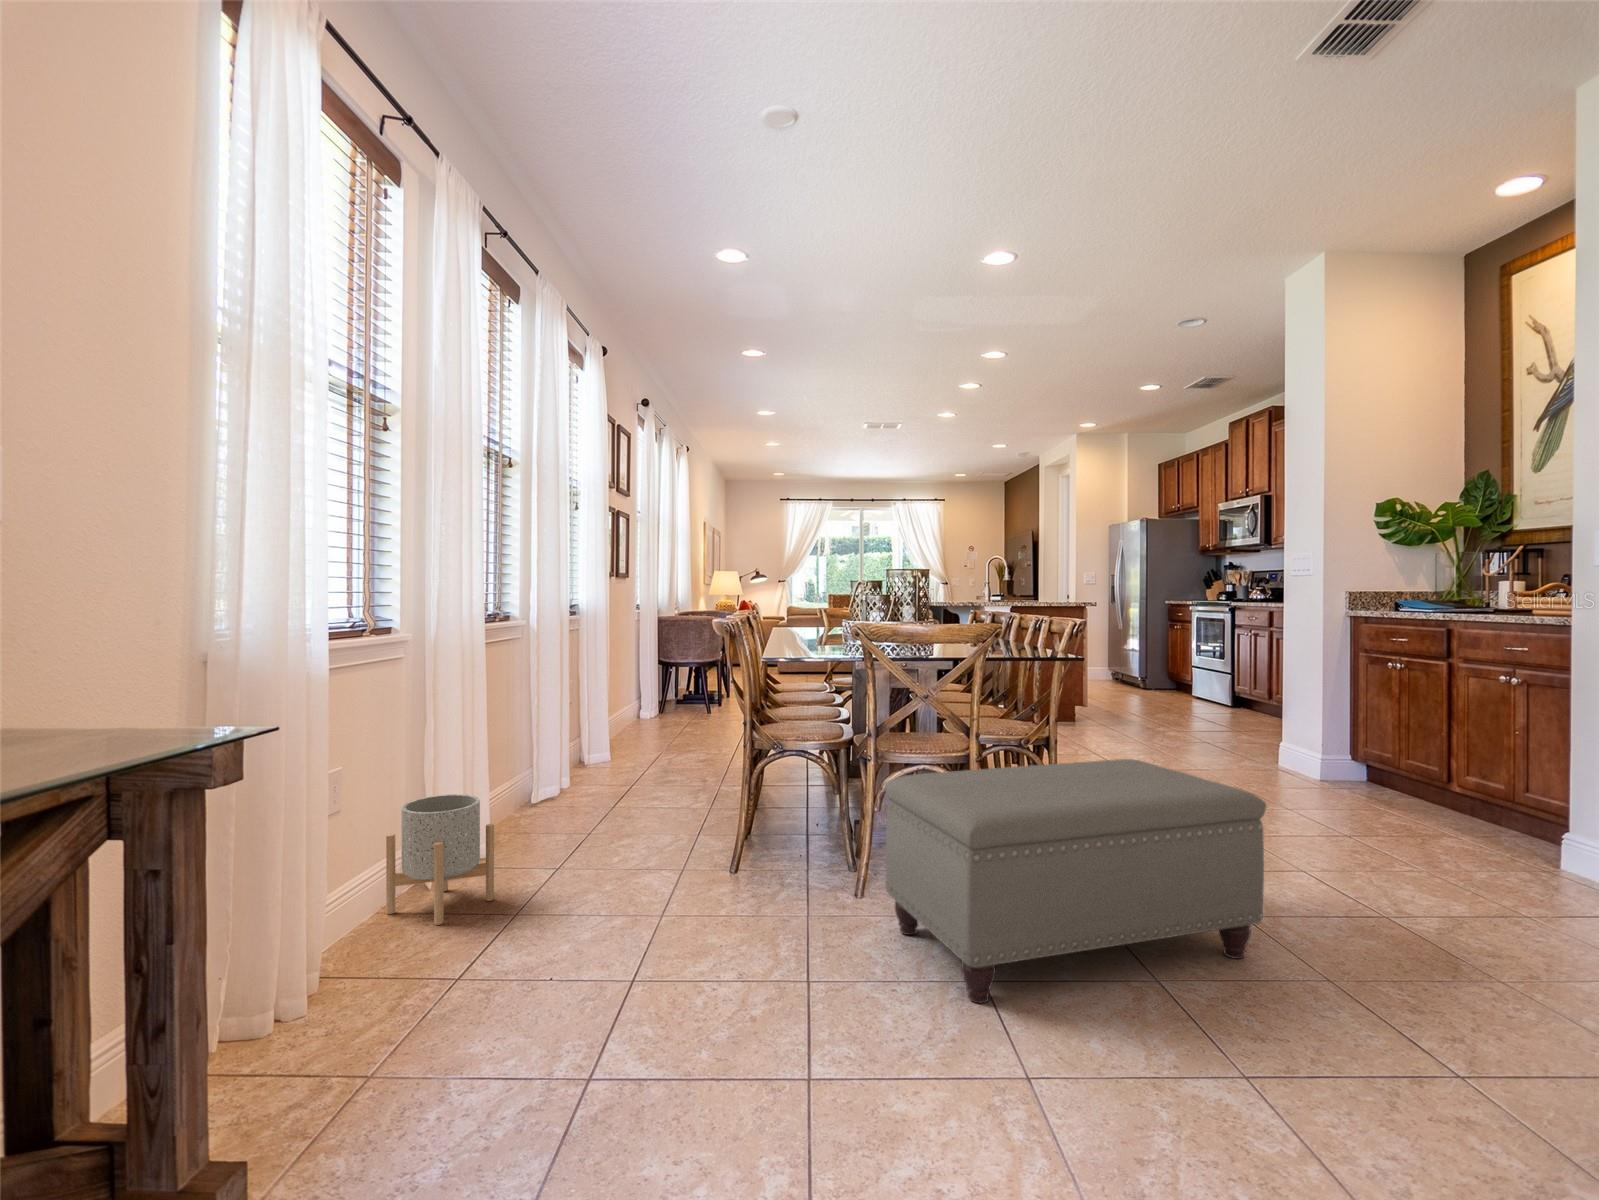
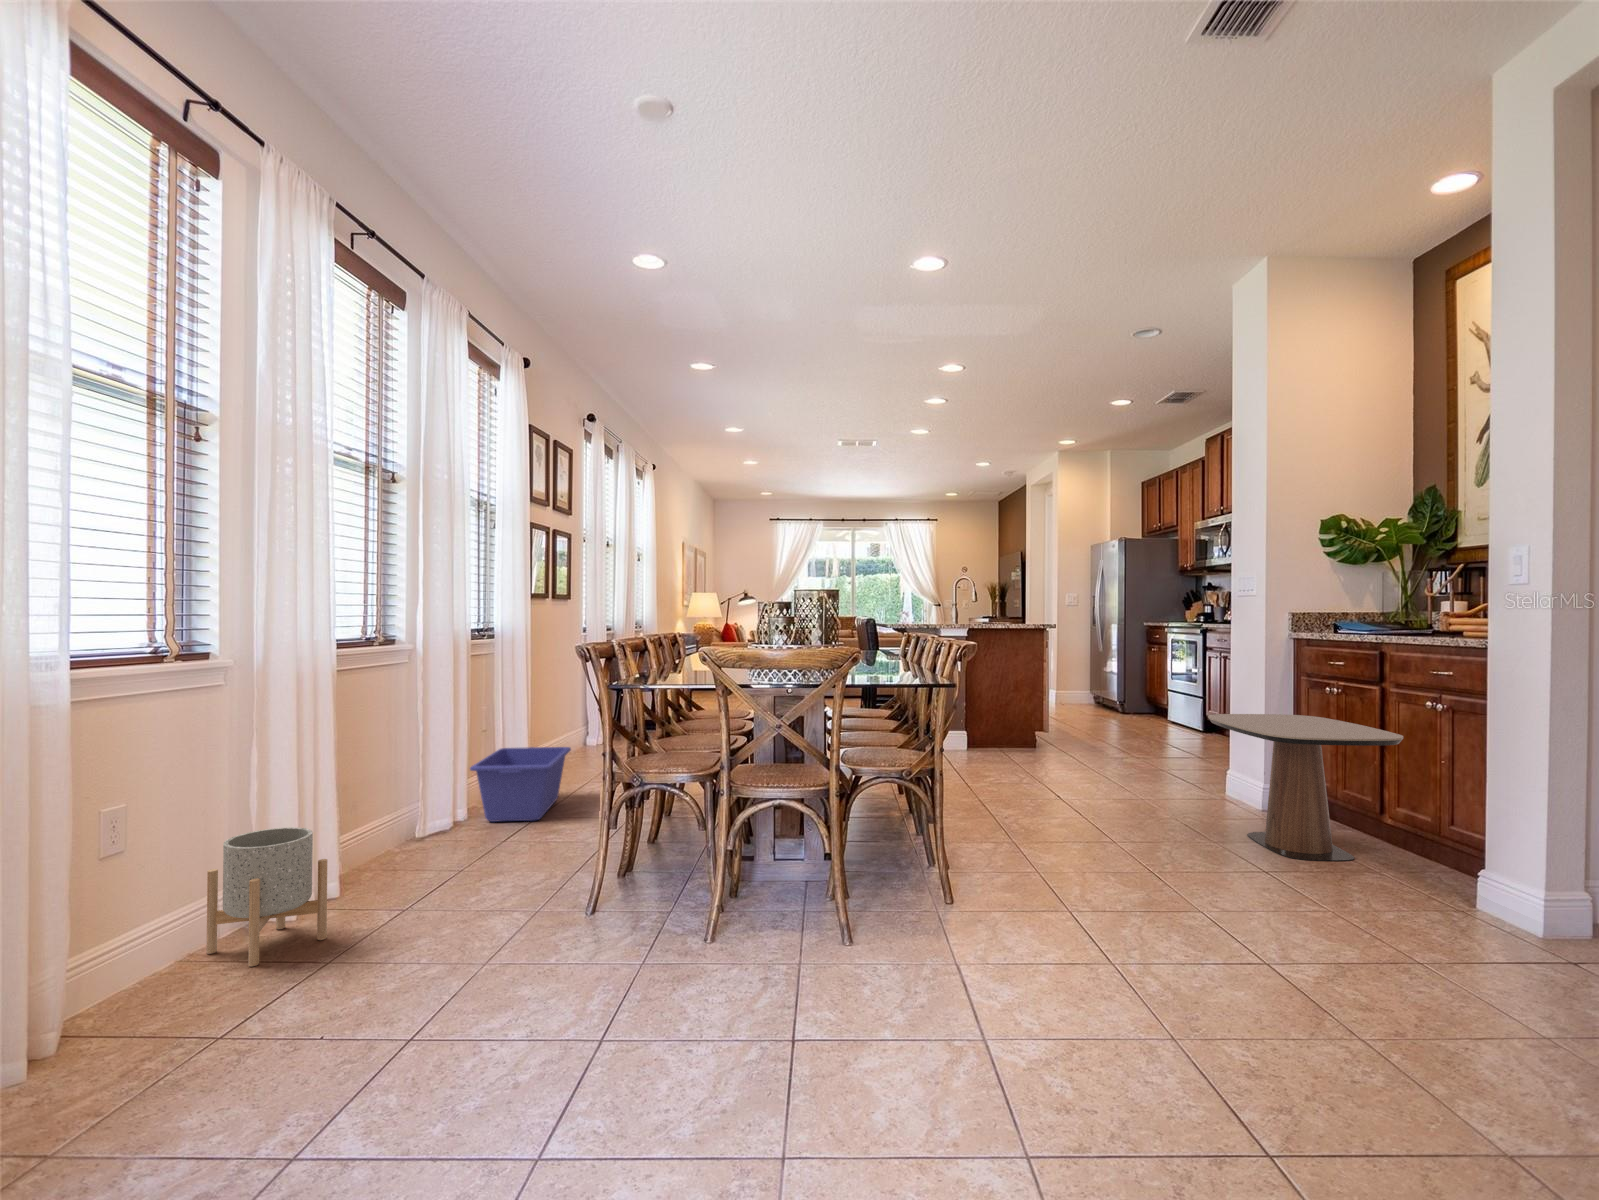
side table: none [1276,687,1475,823] -> present [1208,714,1403,861]
storage bin: none [570,720,654,792] -> present [470,747,571,822]
ottoman: present [885,759,1266,1003] -> none [717,794,1107,1062]

